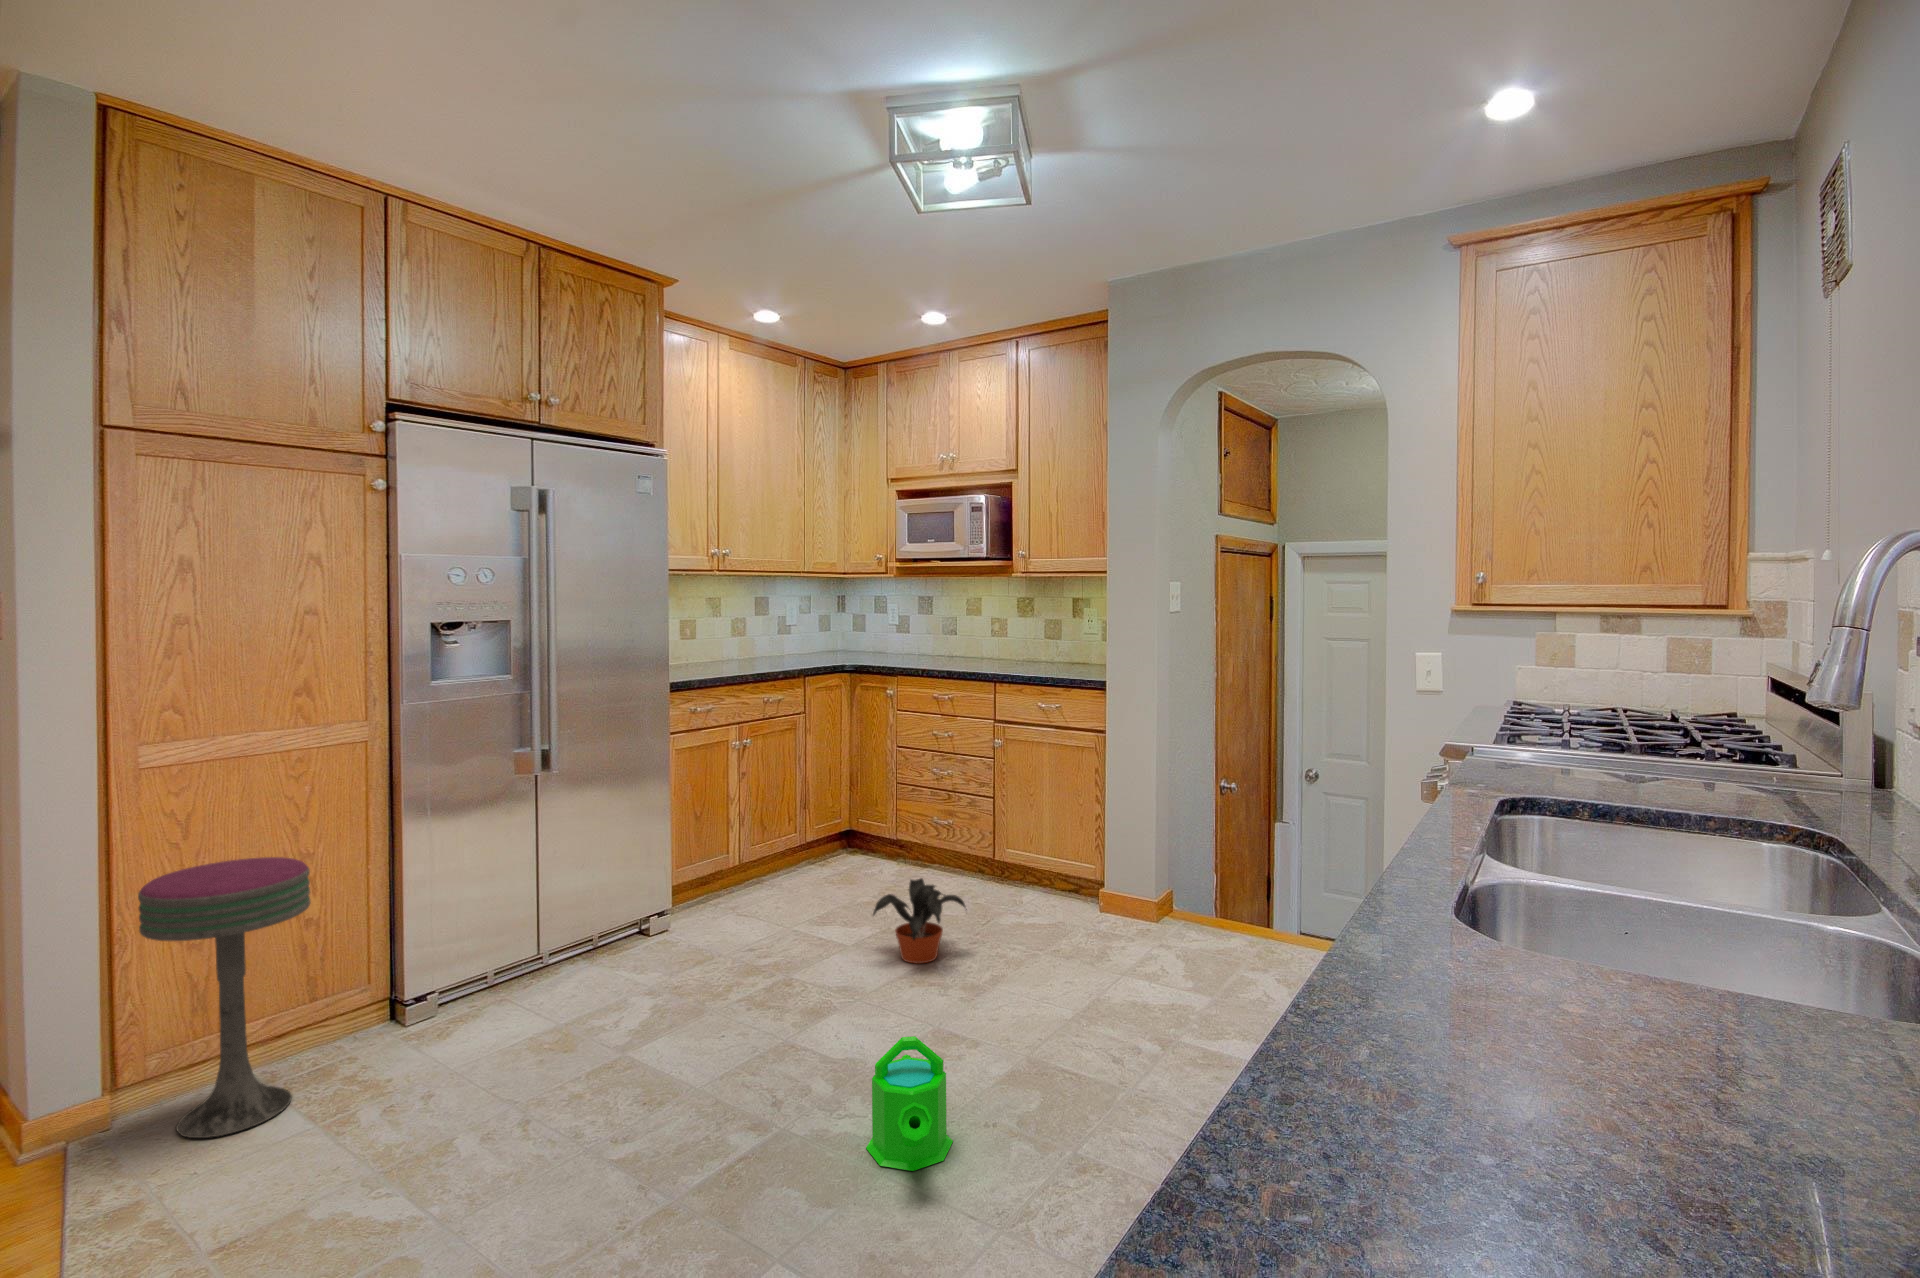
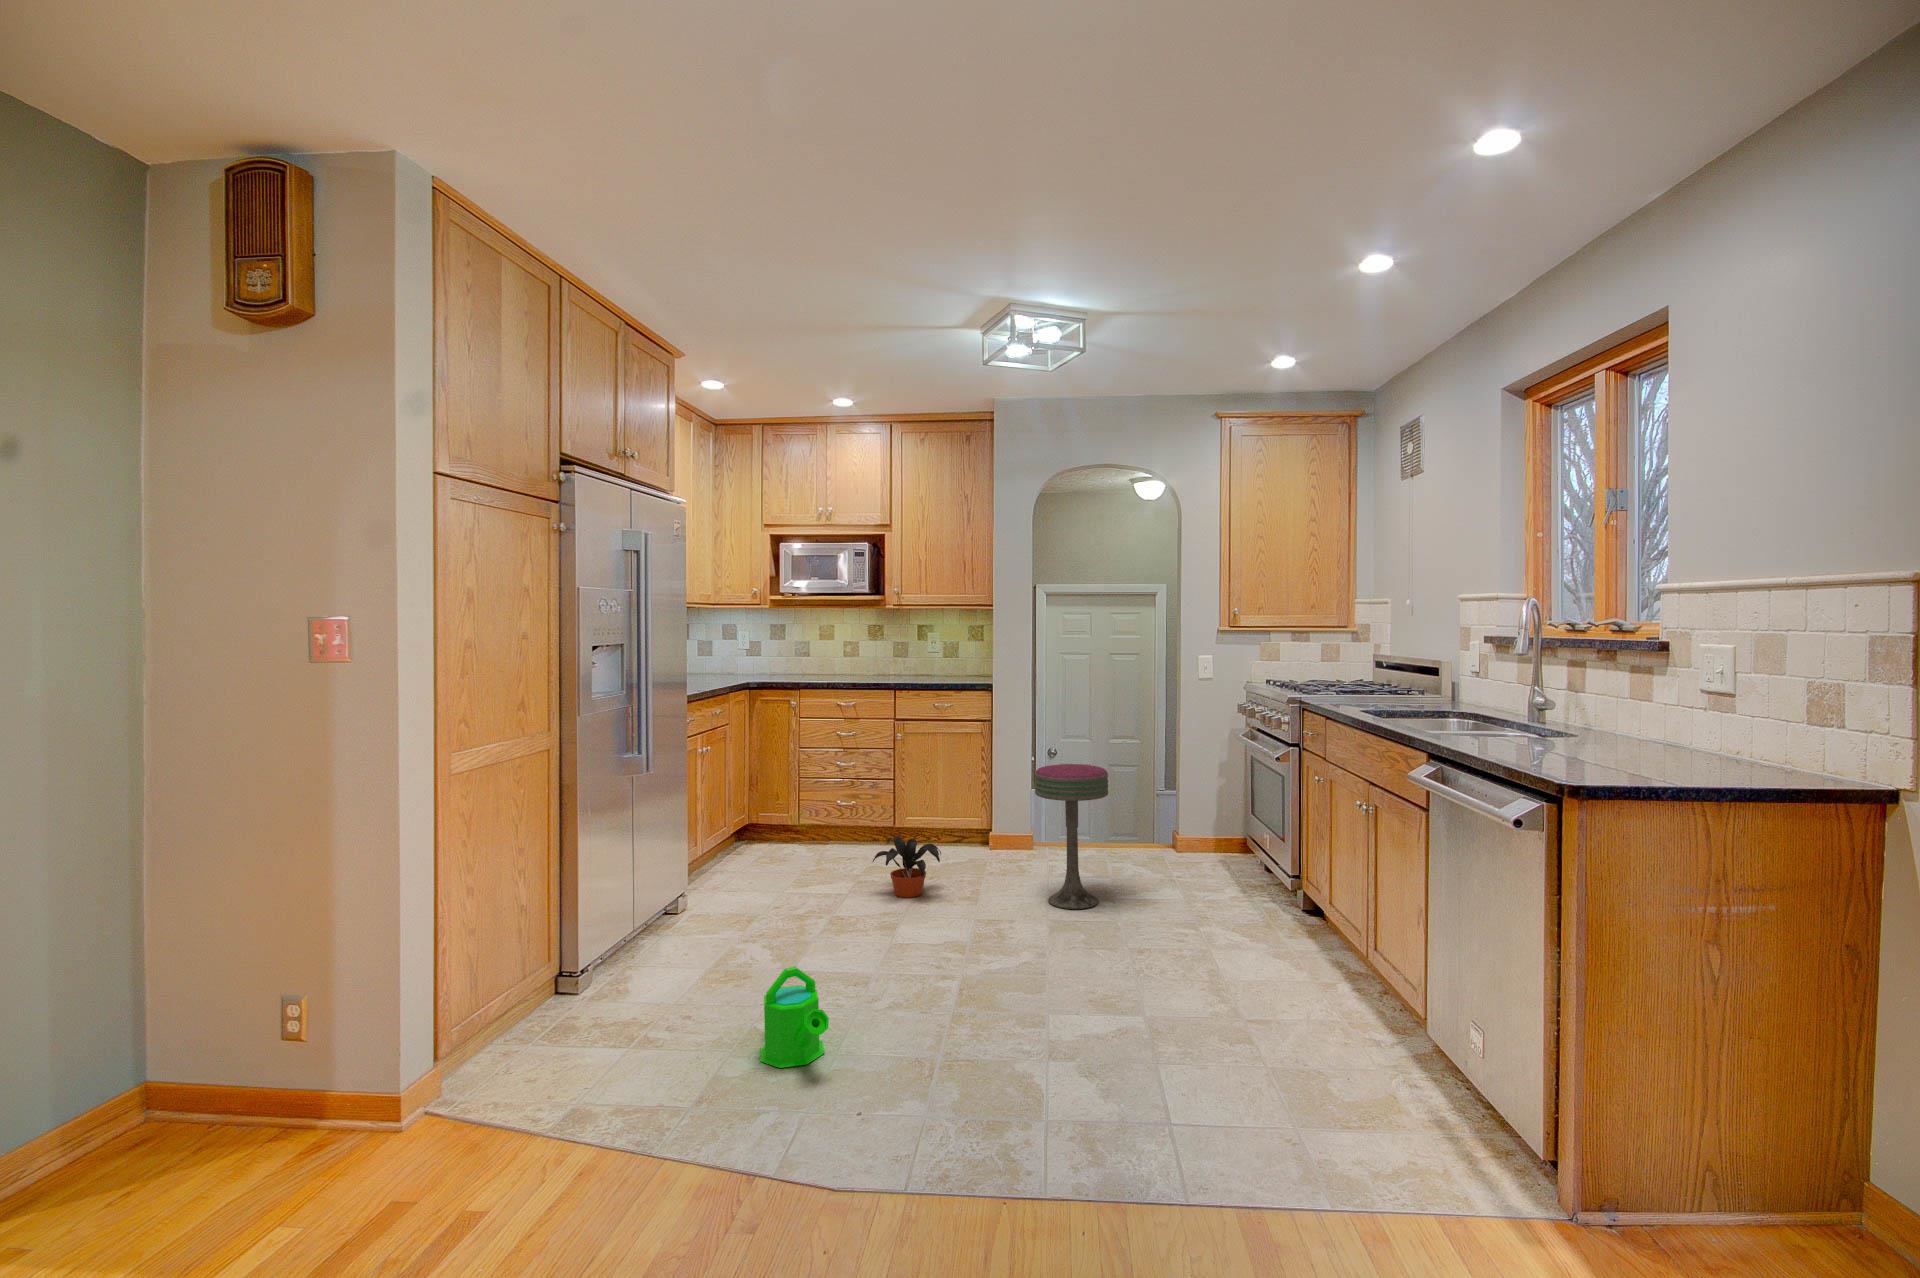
bar stool: present [138,857,311,1138] -> present [1035,764,1108,909]
watering can: present [866,1036,953,1171] -> present [760,966,829,1068]

